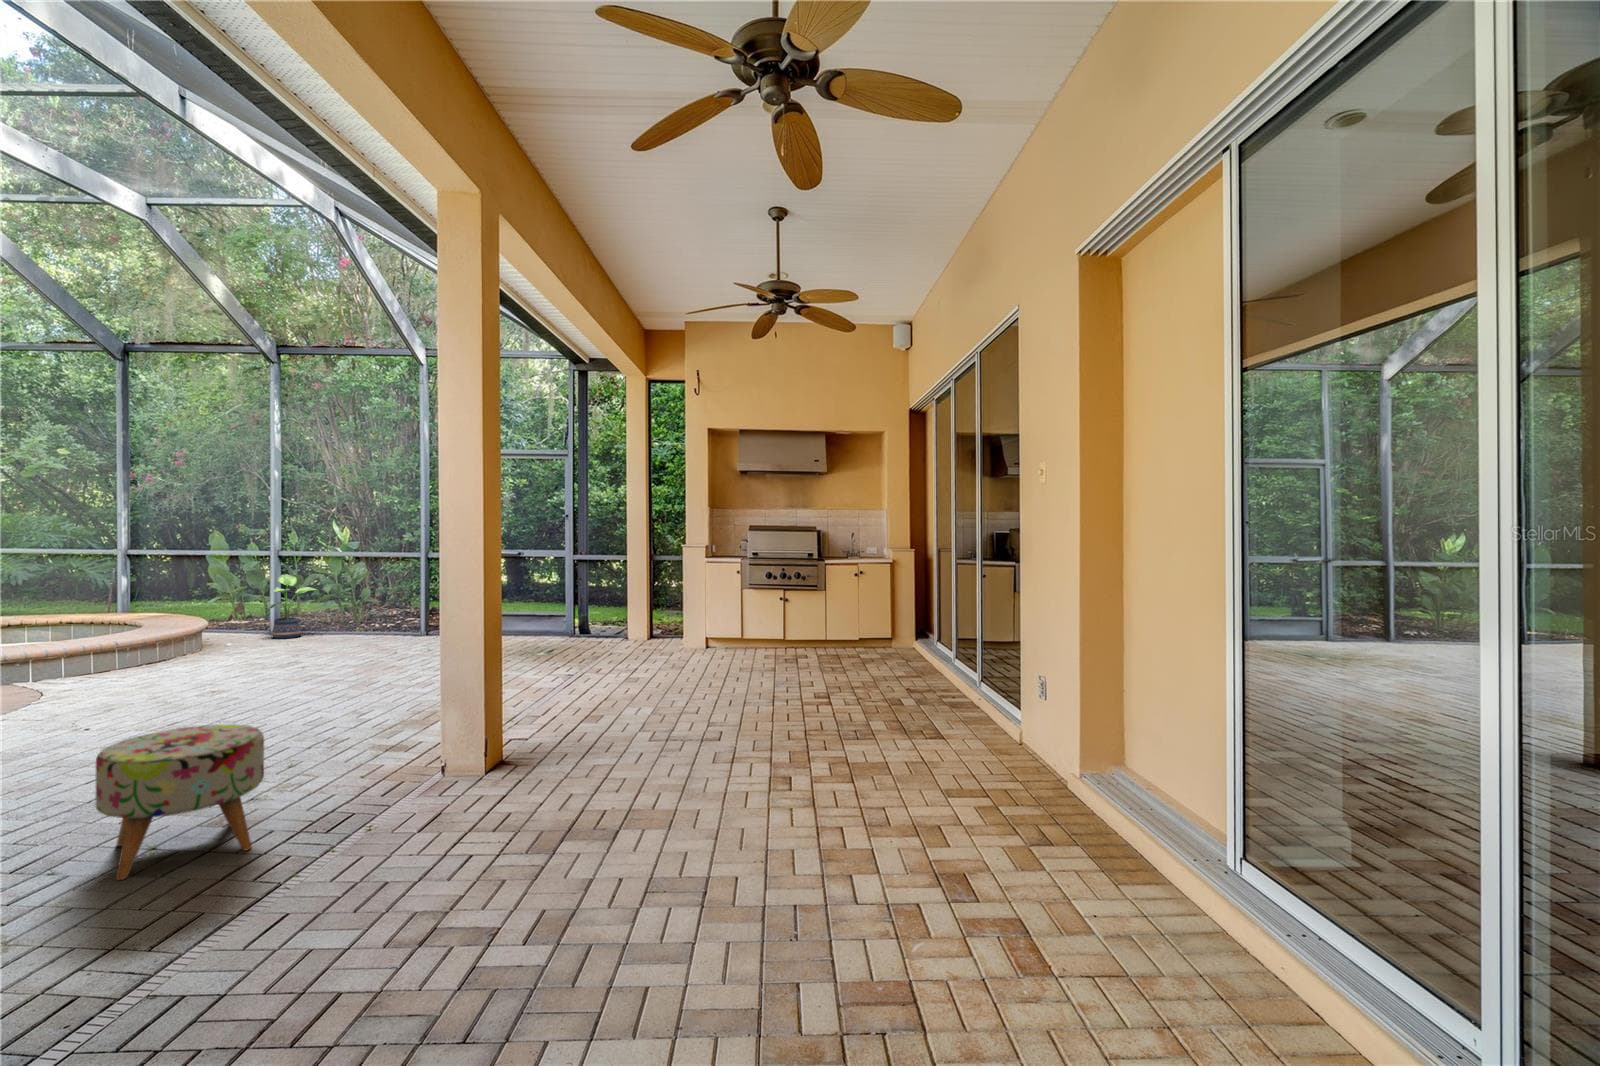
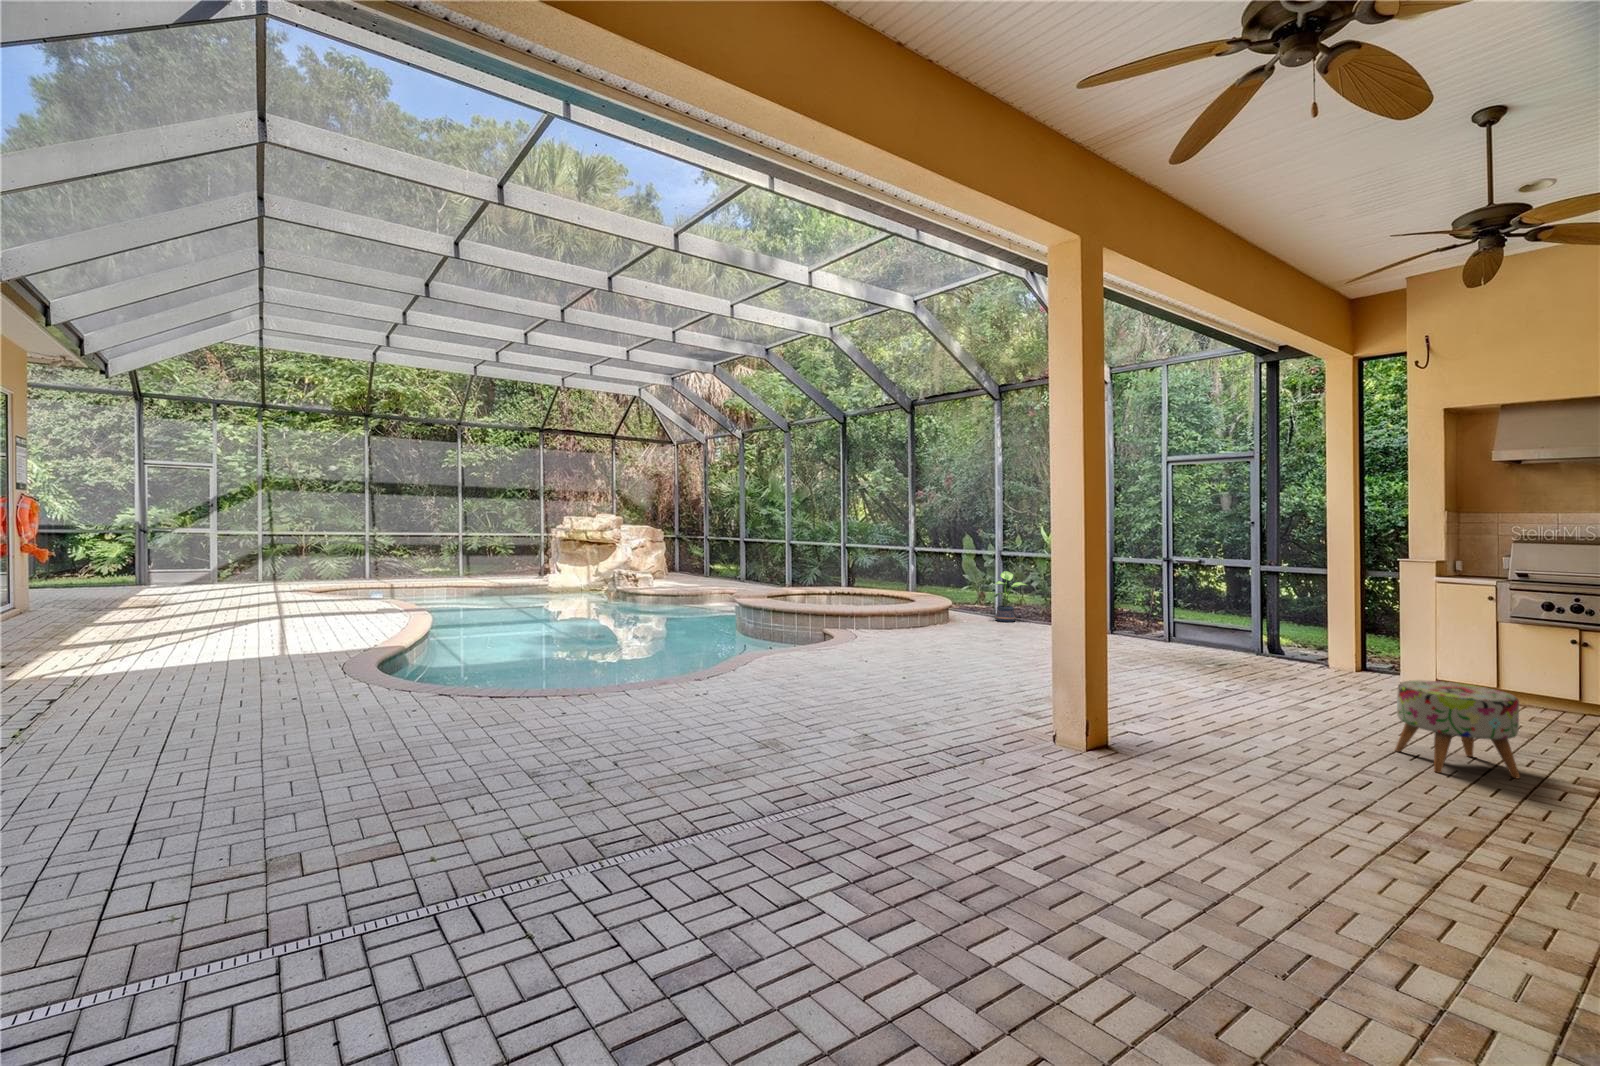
ottoman: present [96,724,264,880] -> present [1395,680,1520,779]

